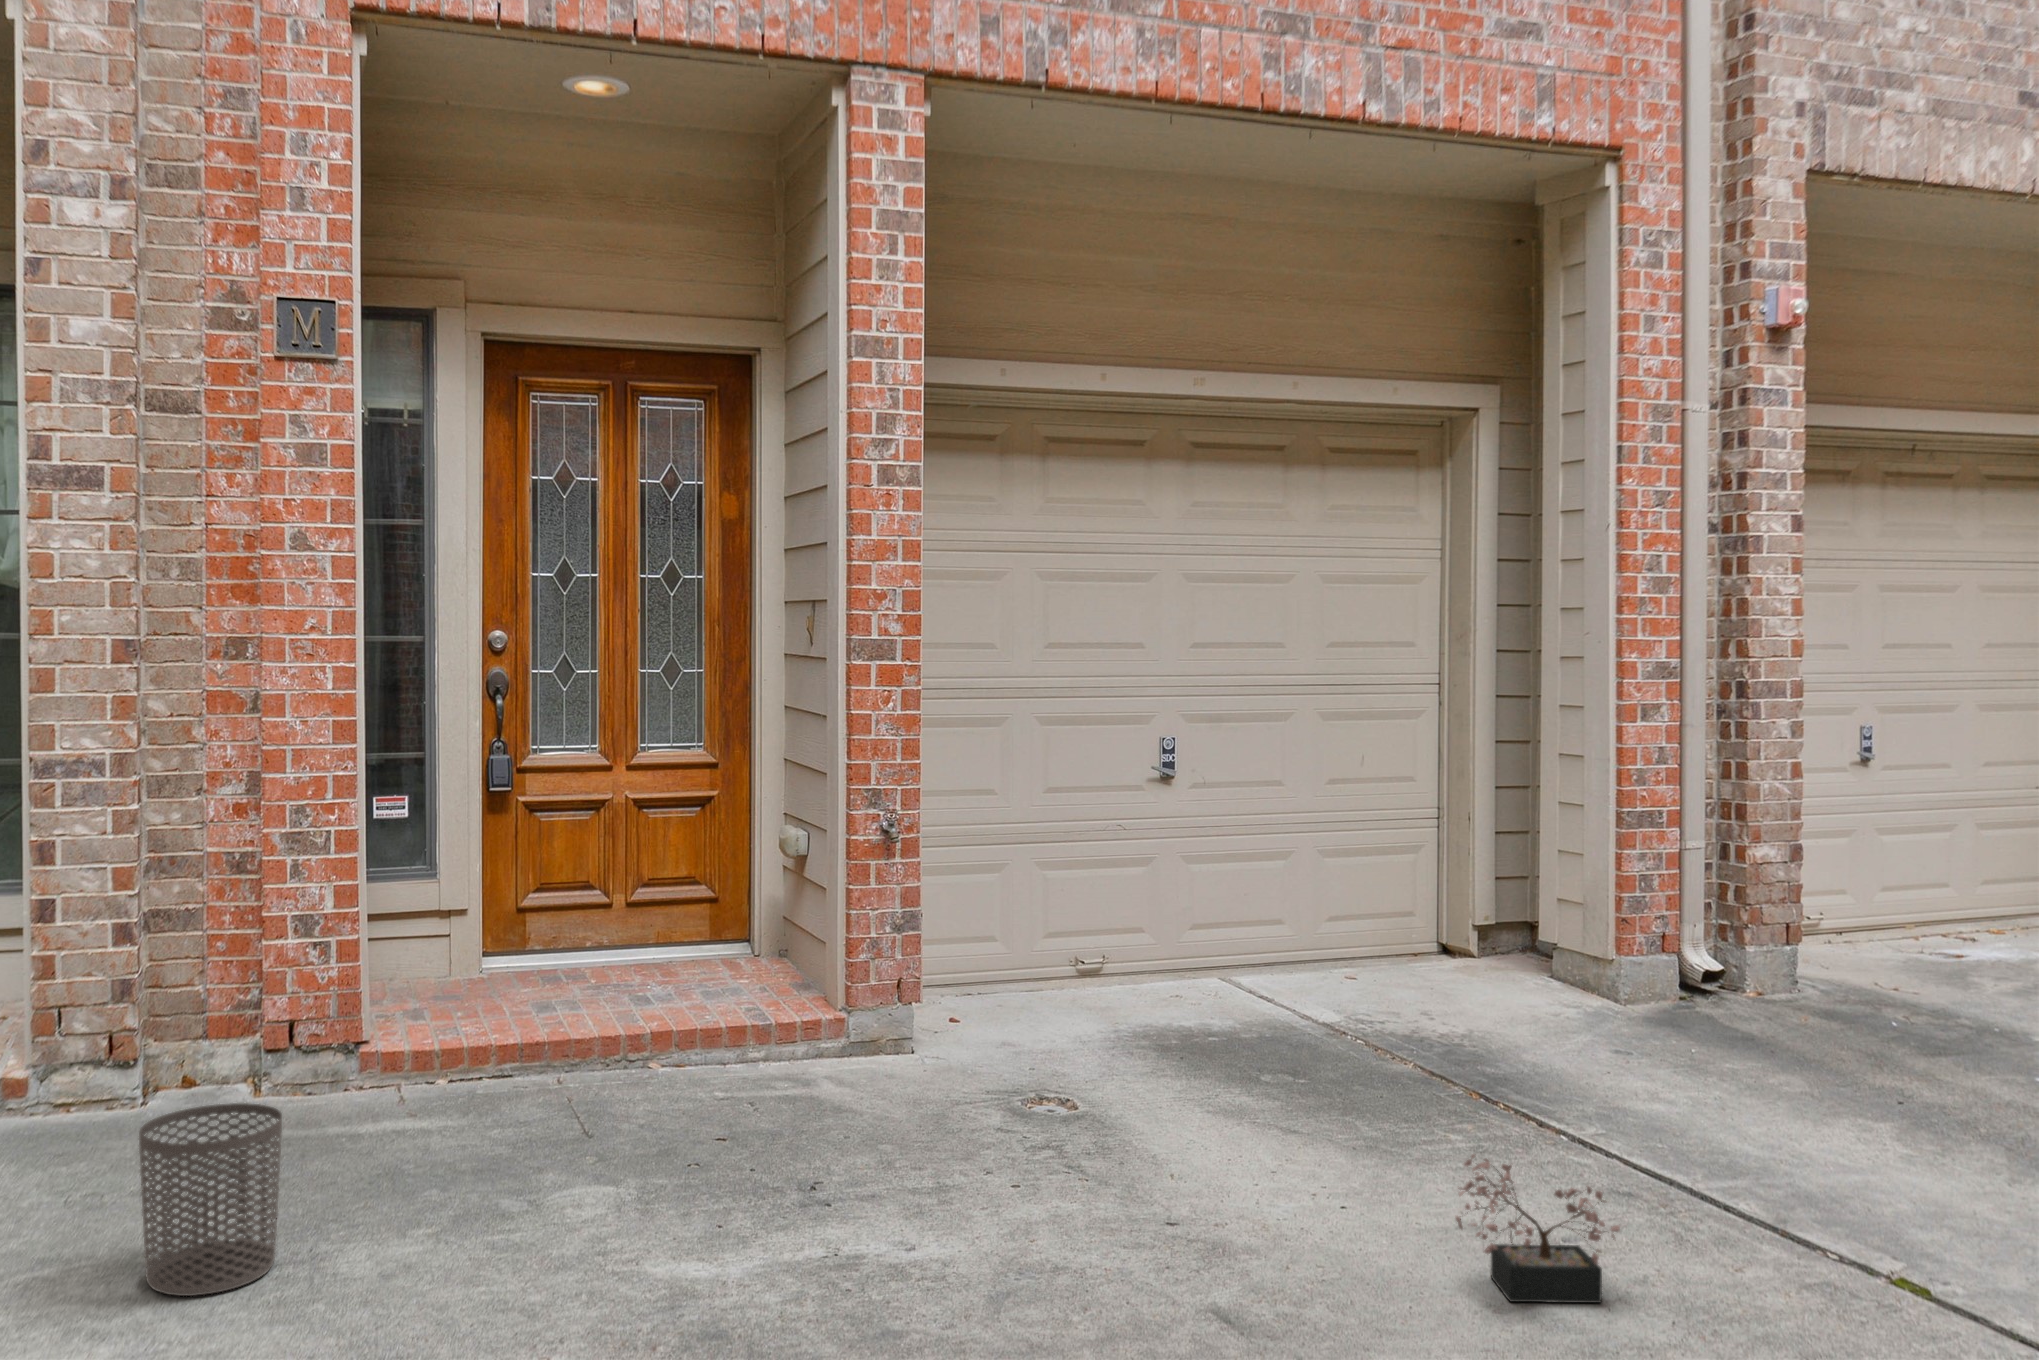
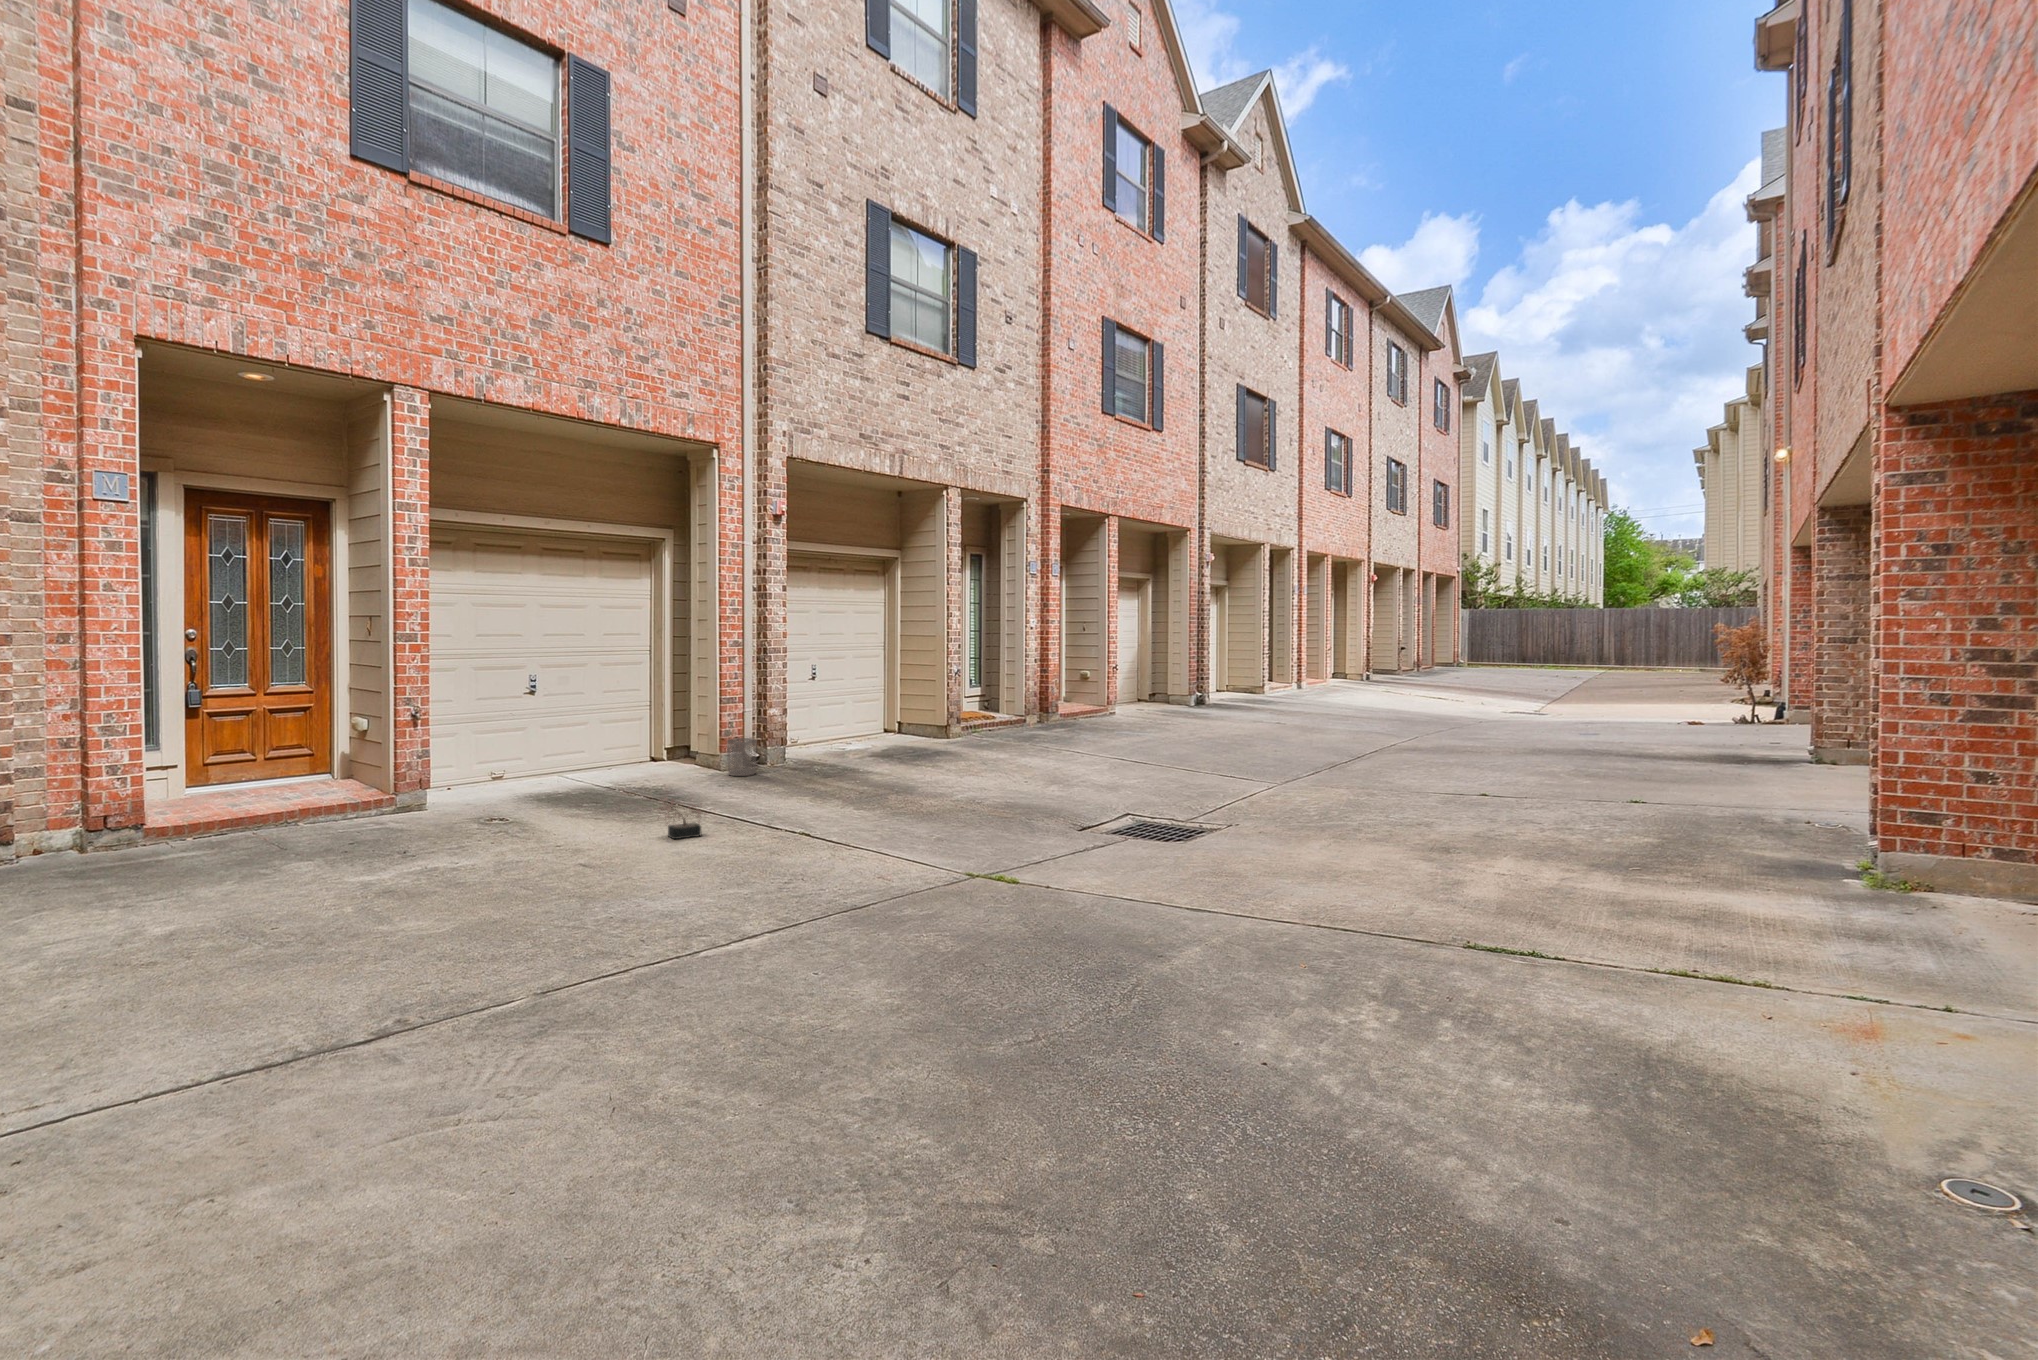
waste bin: present [139,1103,282,1296] -> present [727,738,757,776]

